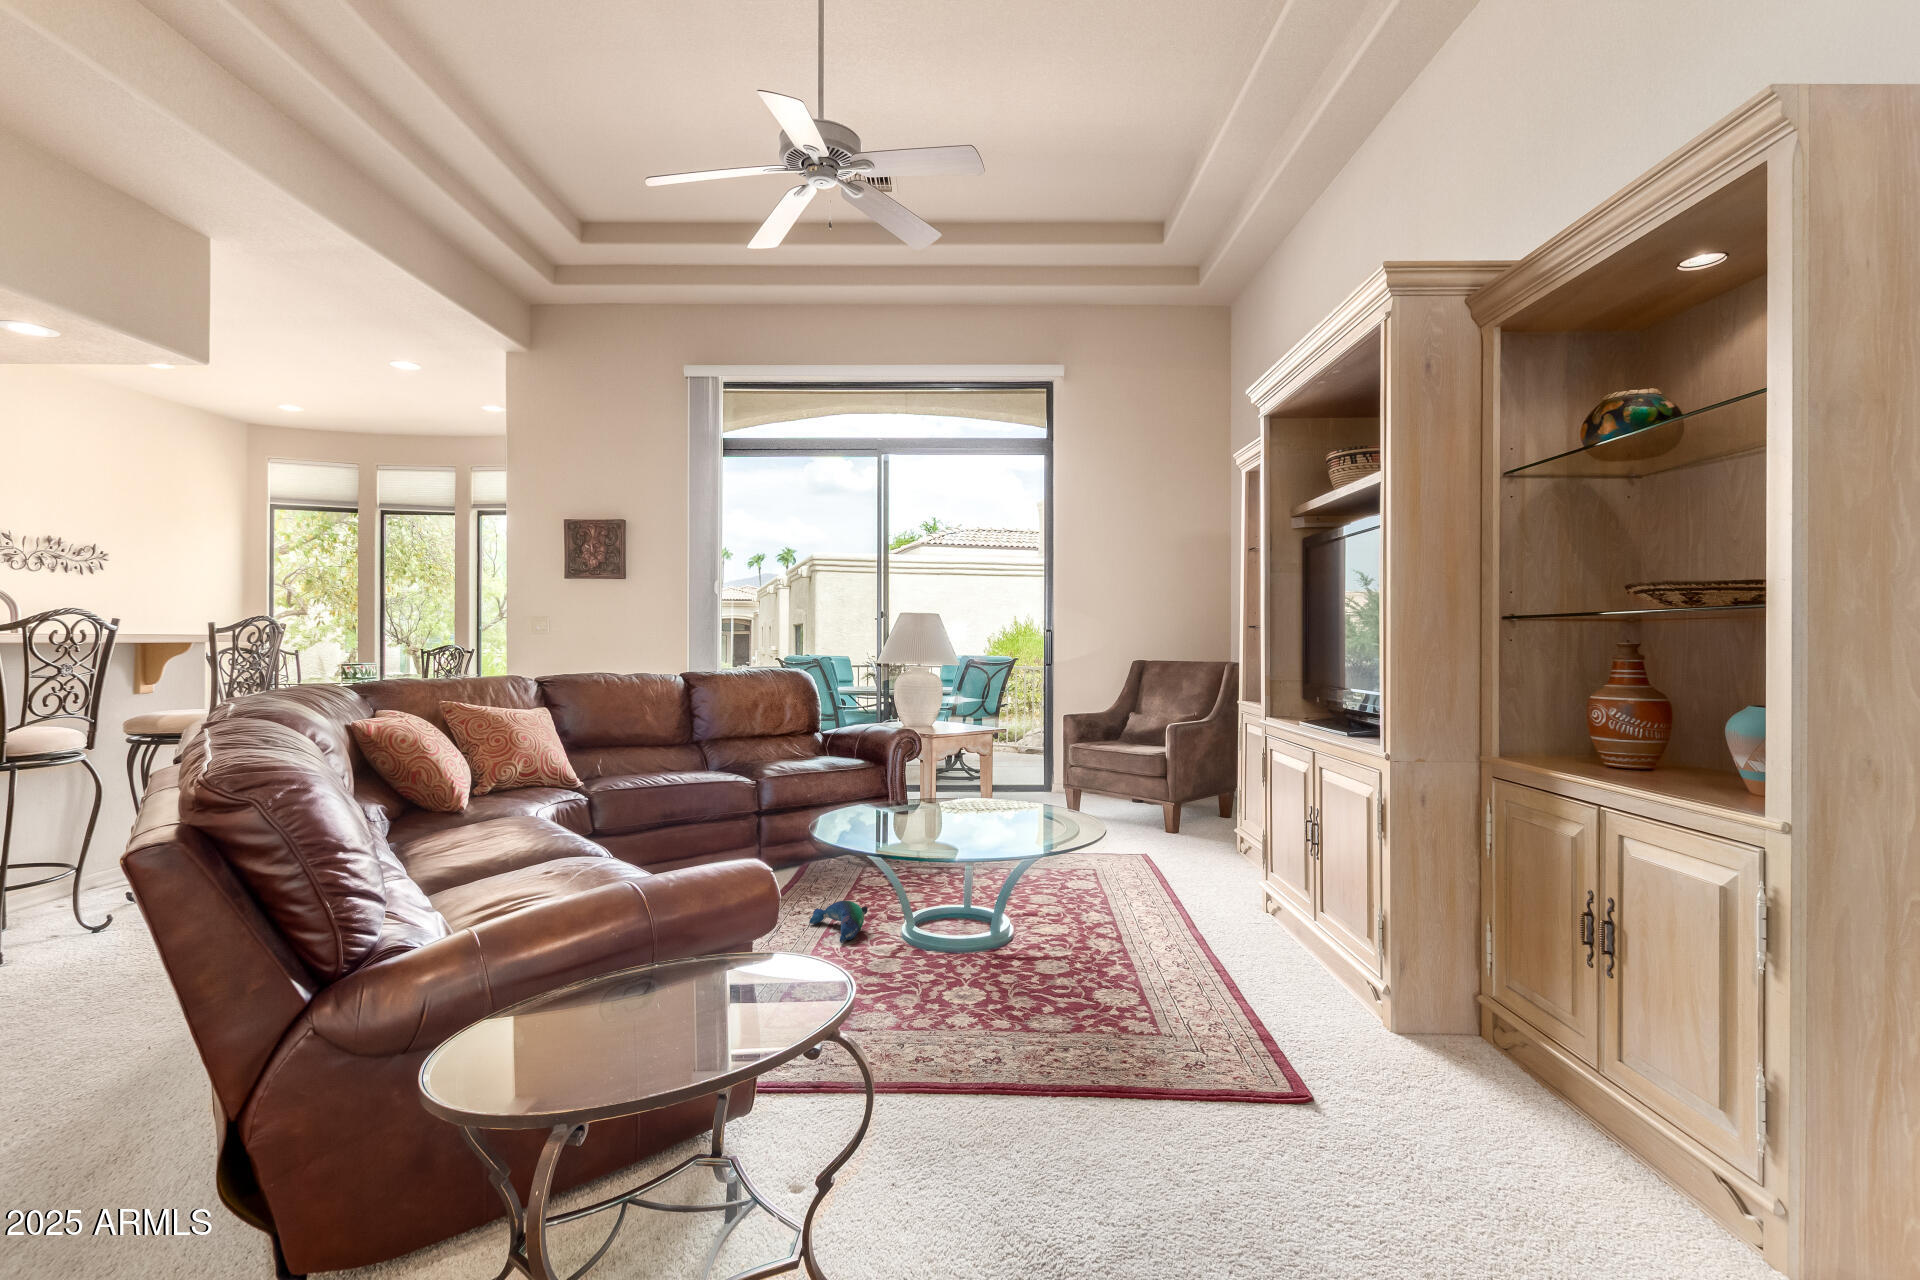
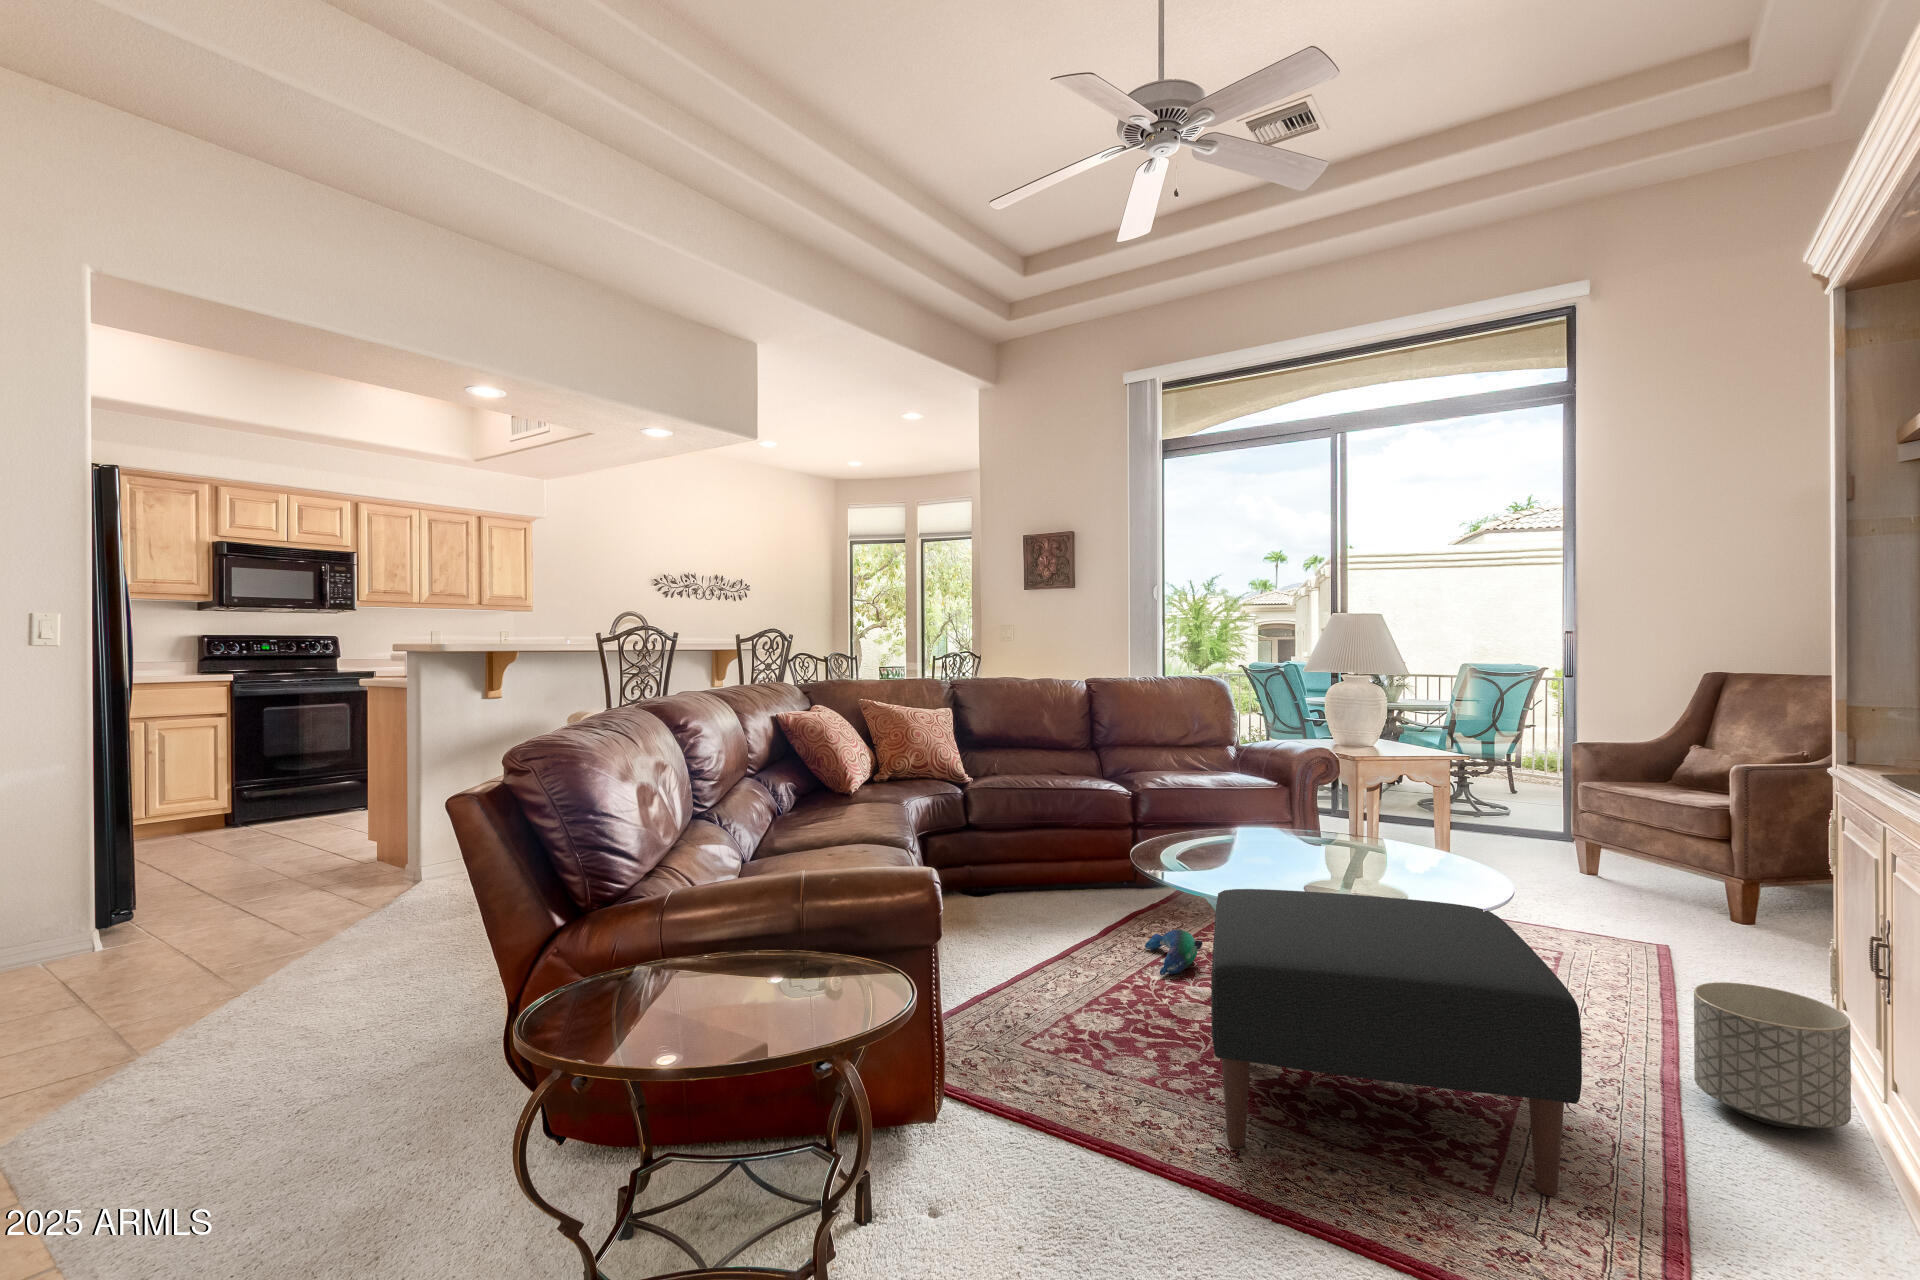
ottoman: none [917,839,1209,1055] -> present [1211,889,1582,1196]
planter: none [1217,865,1295,952] -> present [1694,982,1851,1129]

